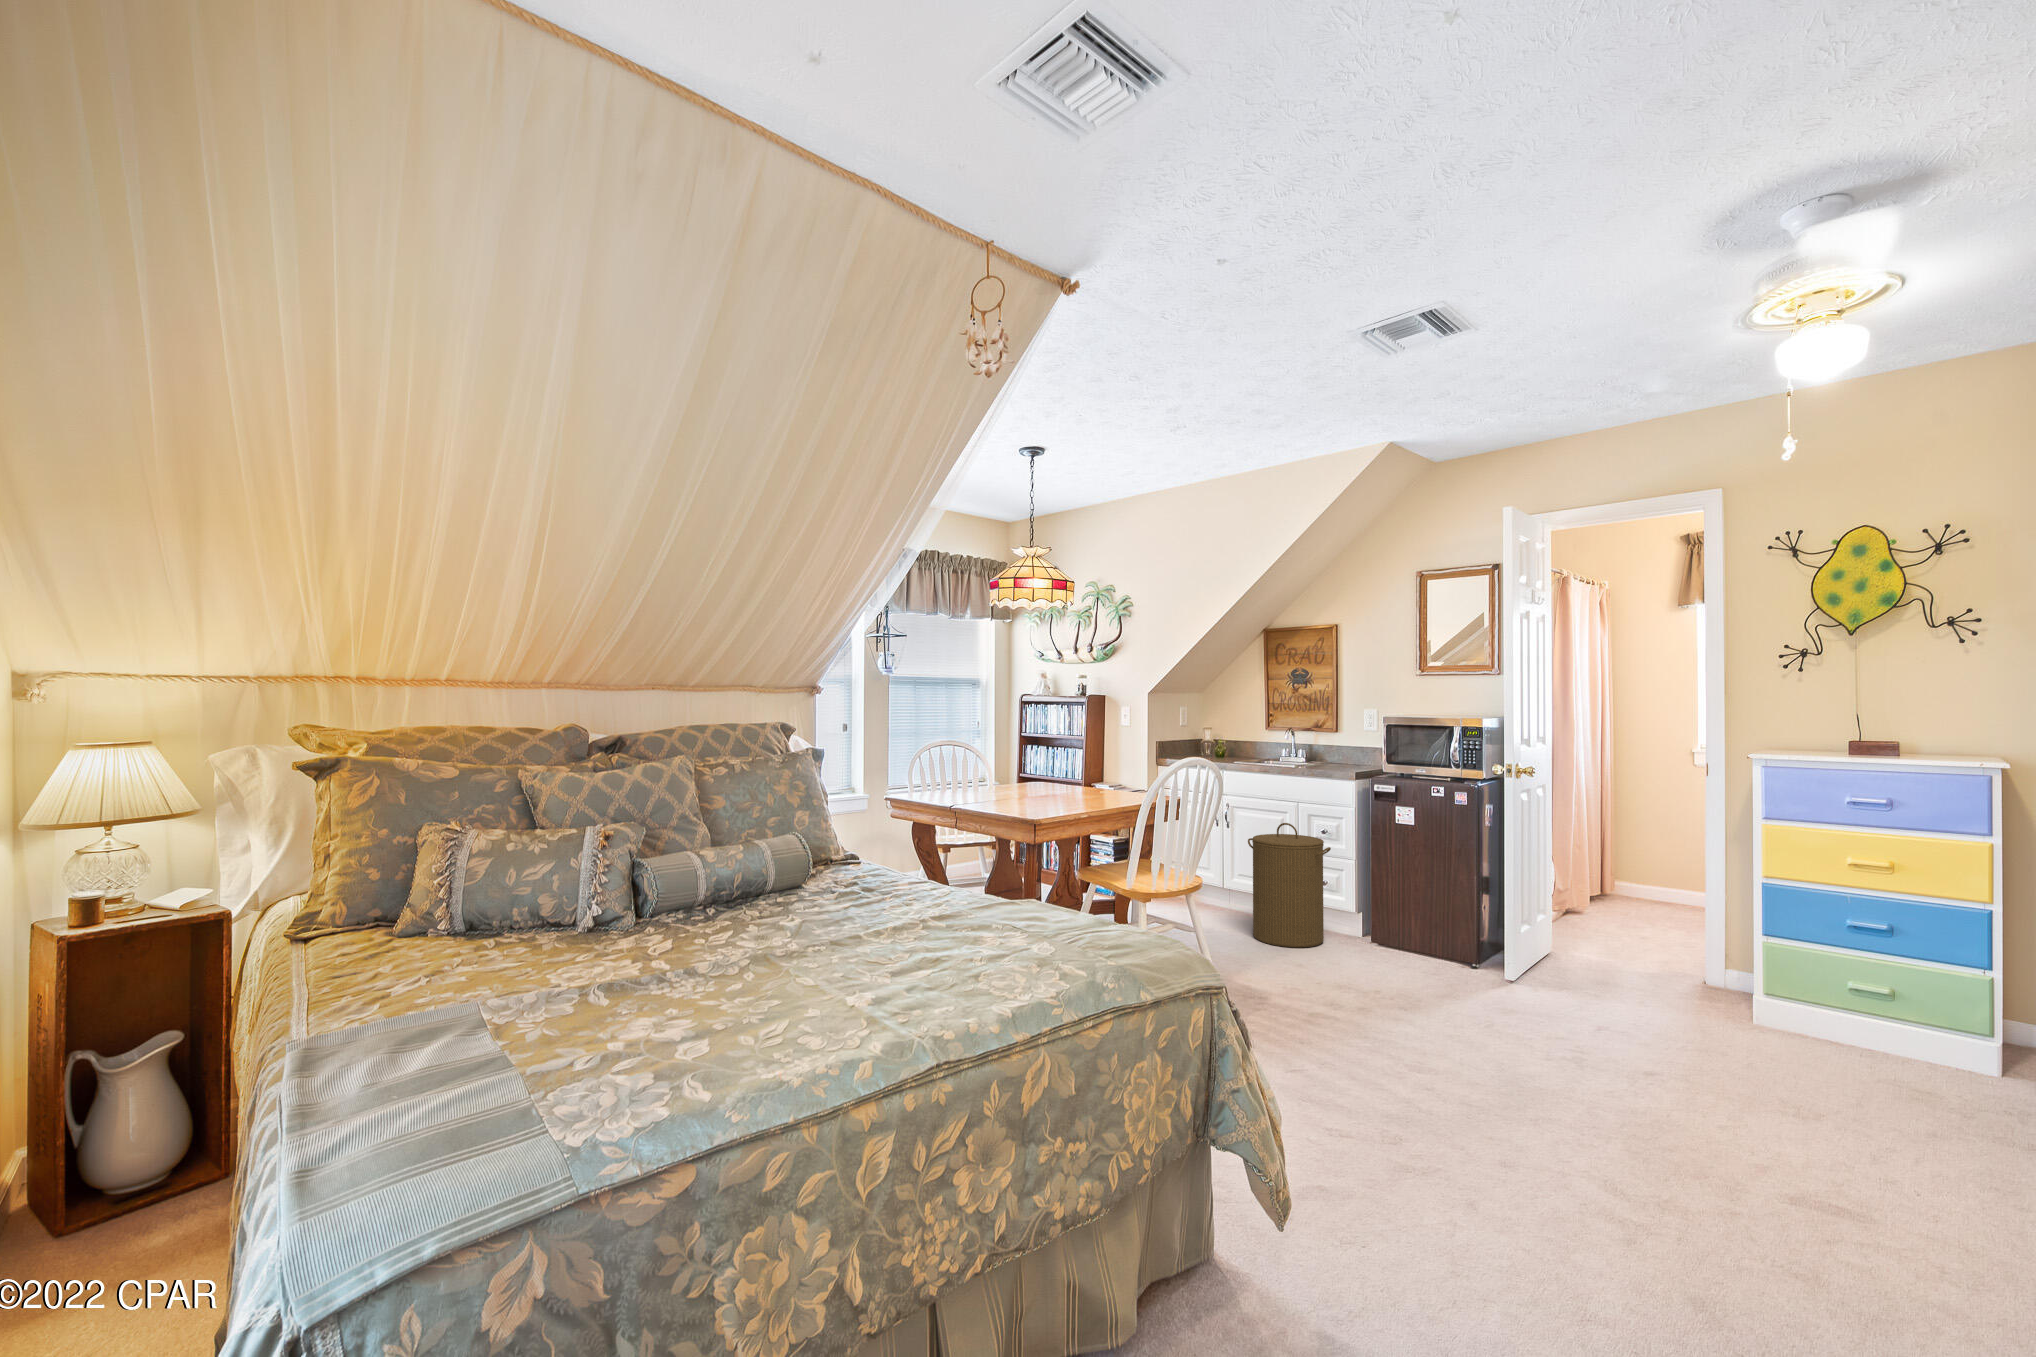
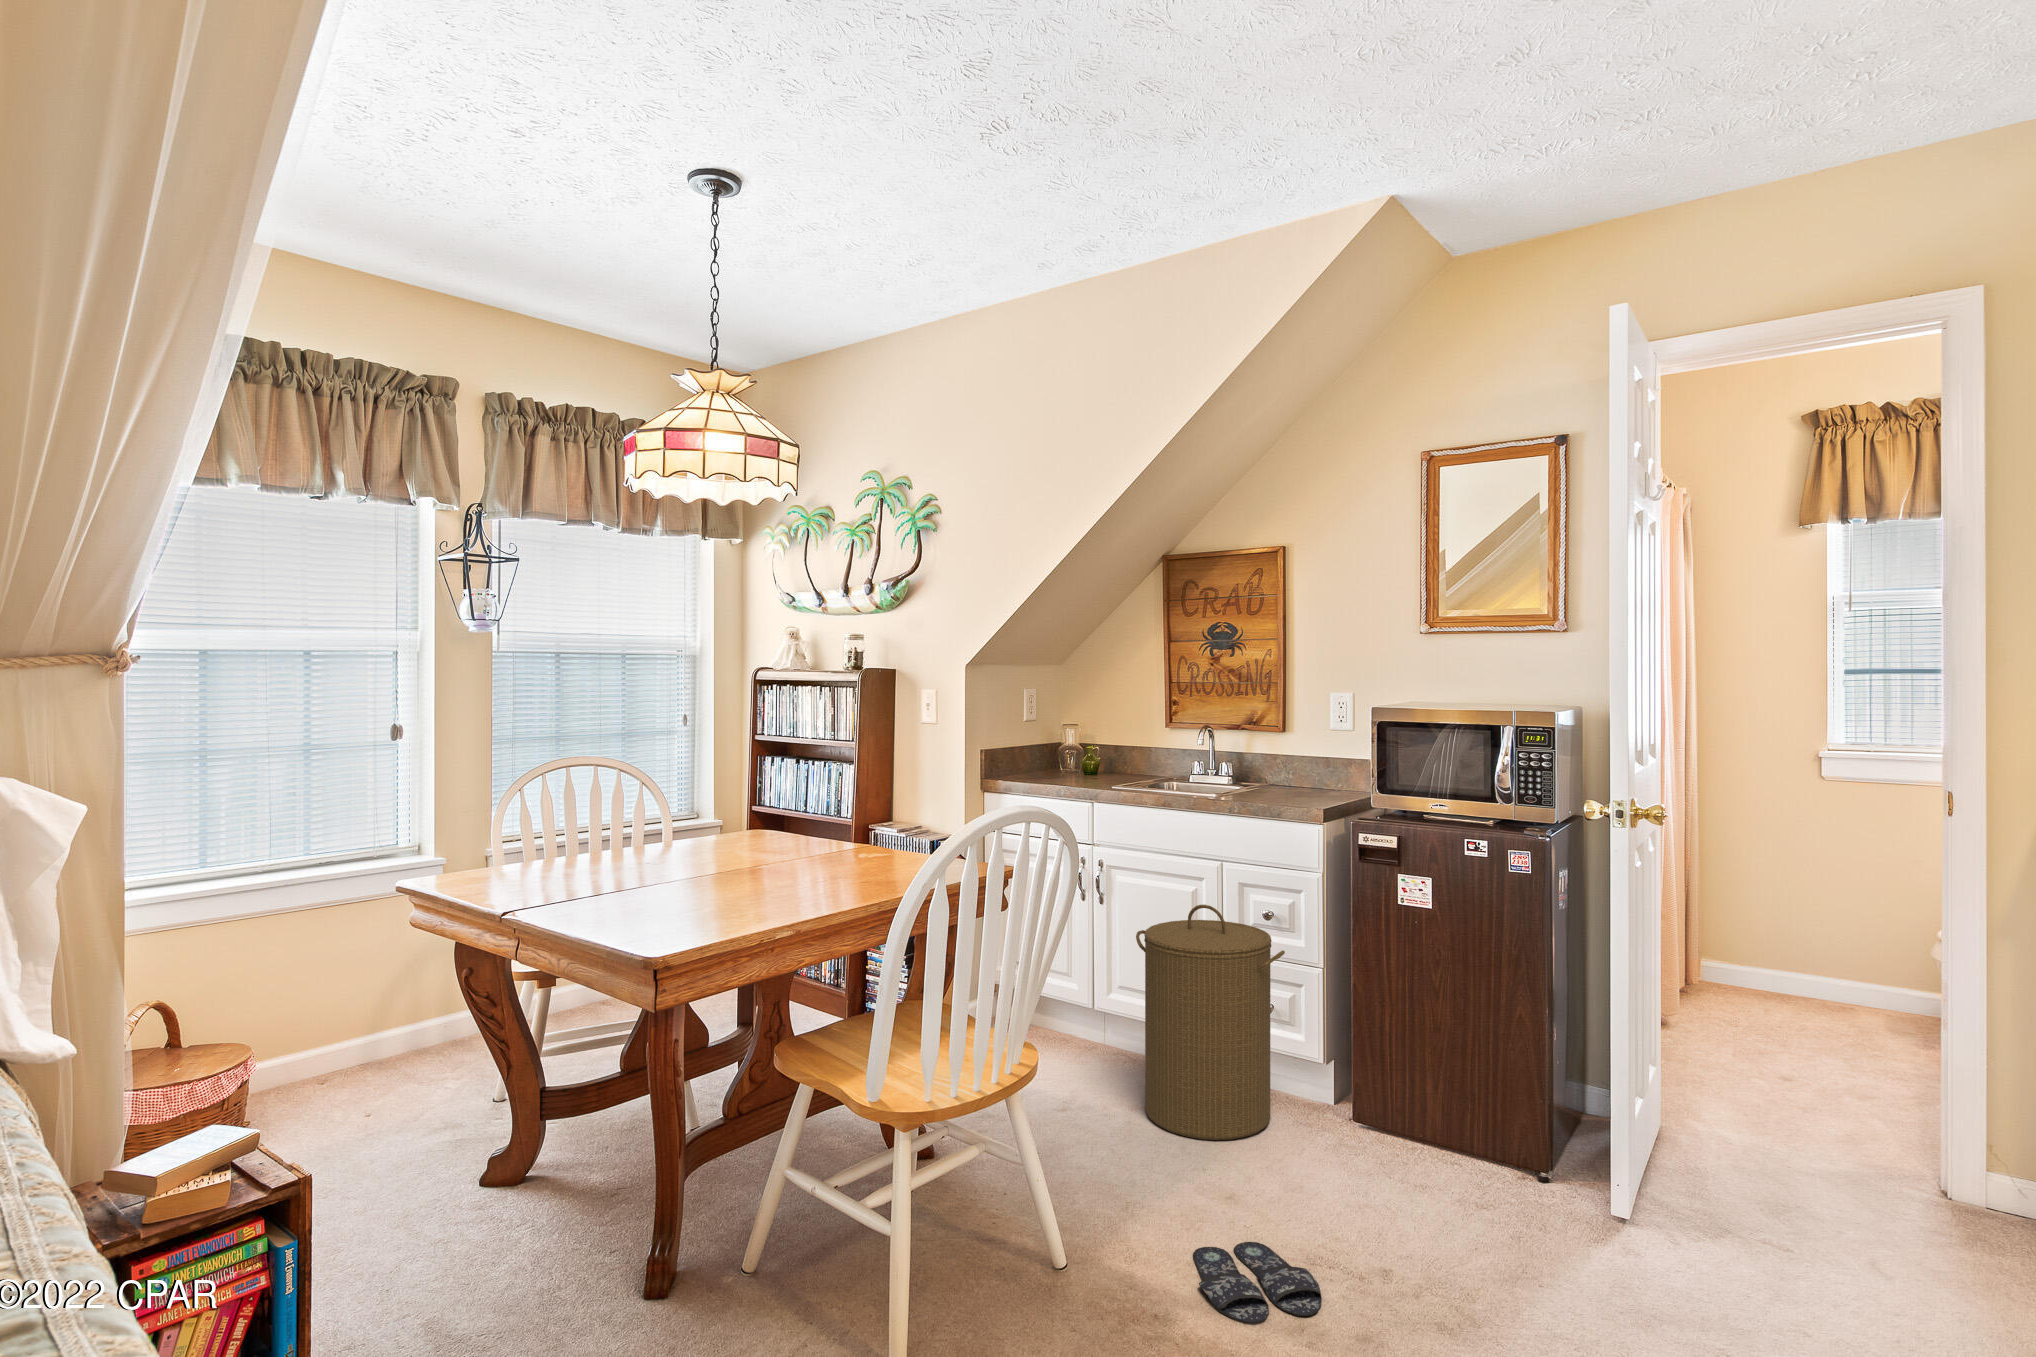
slippers: none [1276,979,1339,1002] -> present [1193,1242,1322,1323]

